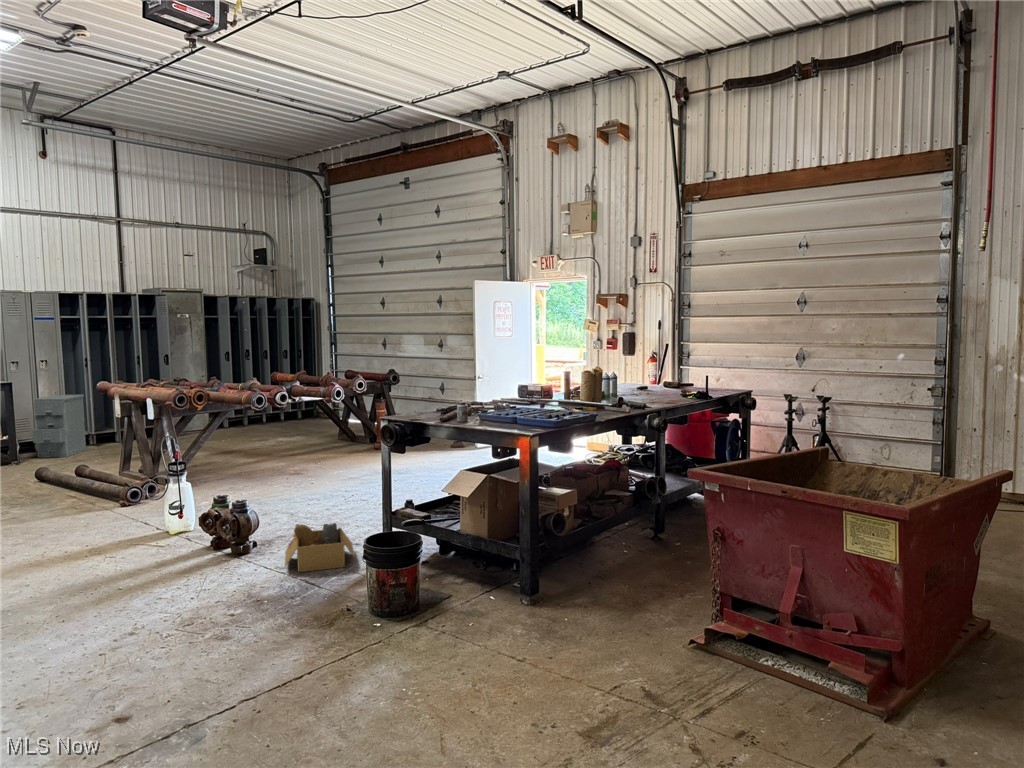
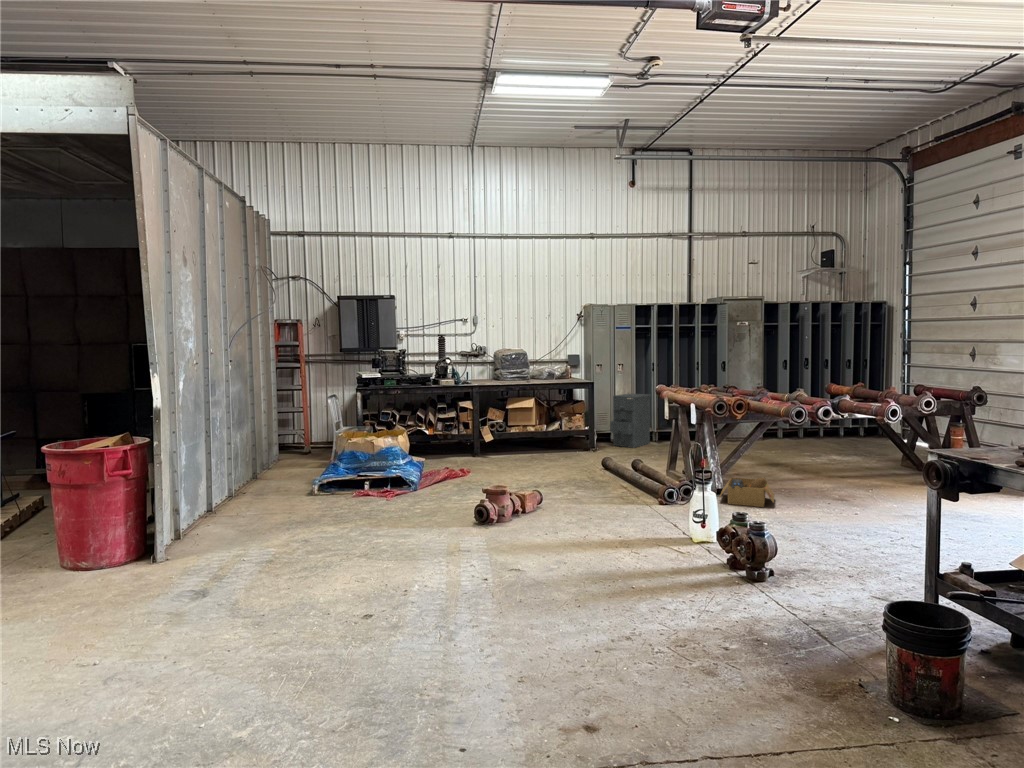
cardboard box: present [285,523,355,572] -> present [720,478,774,507]

